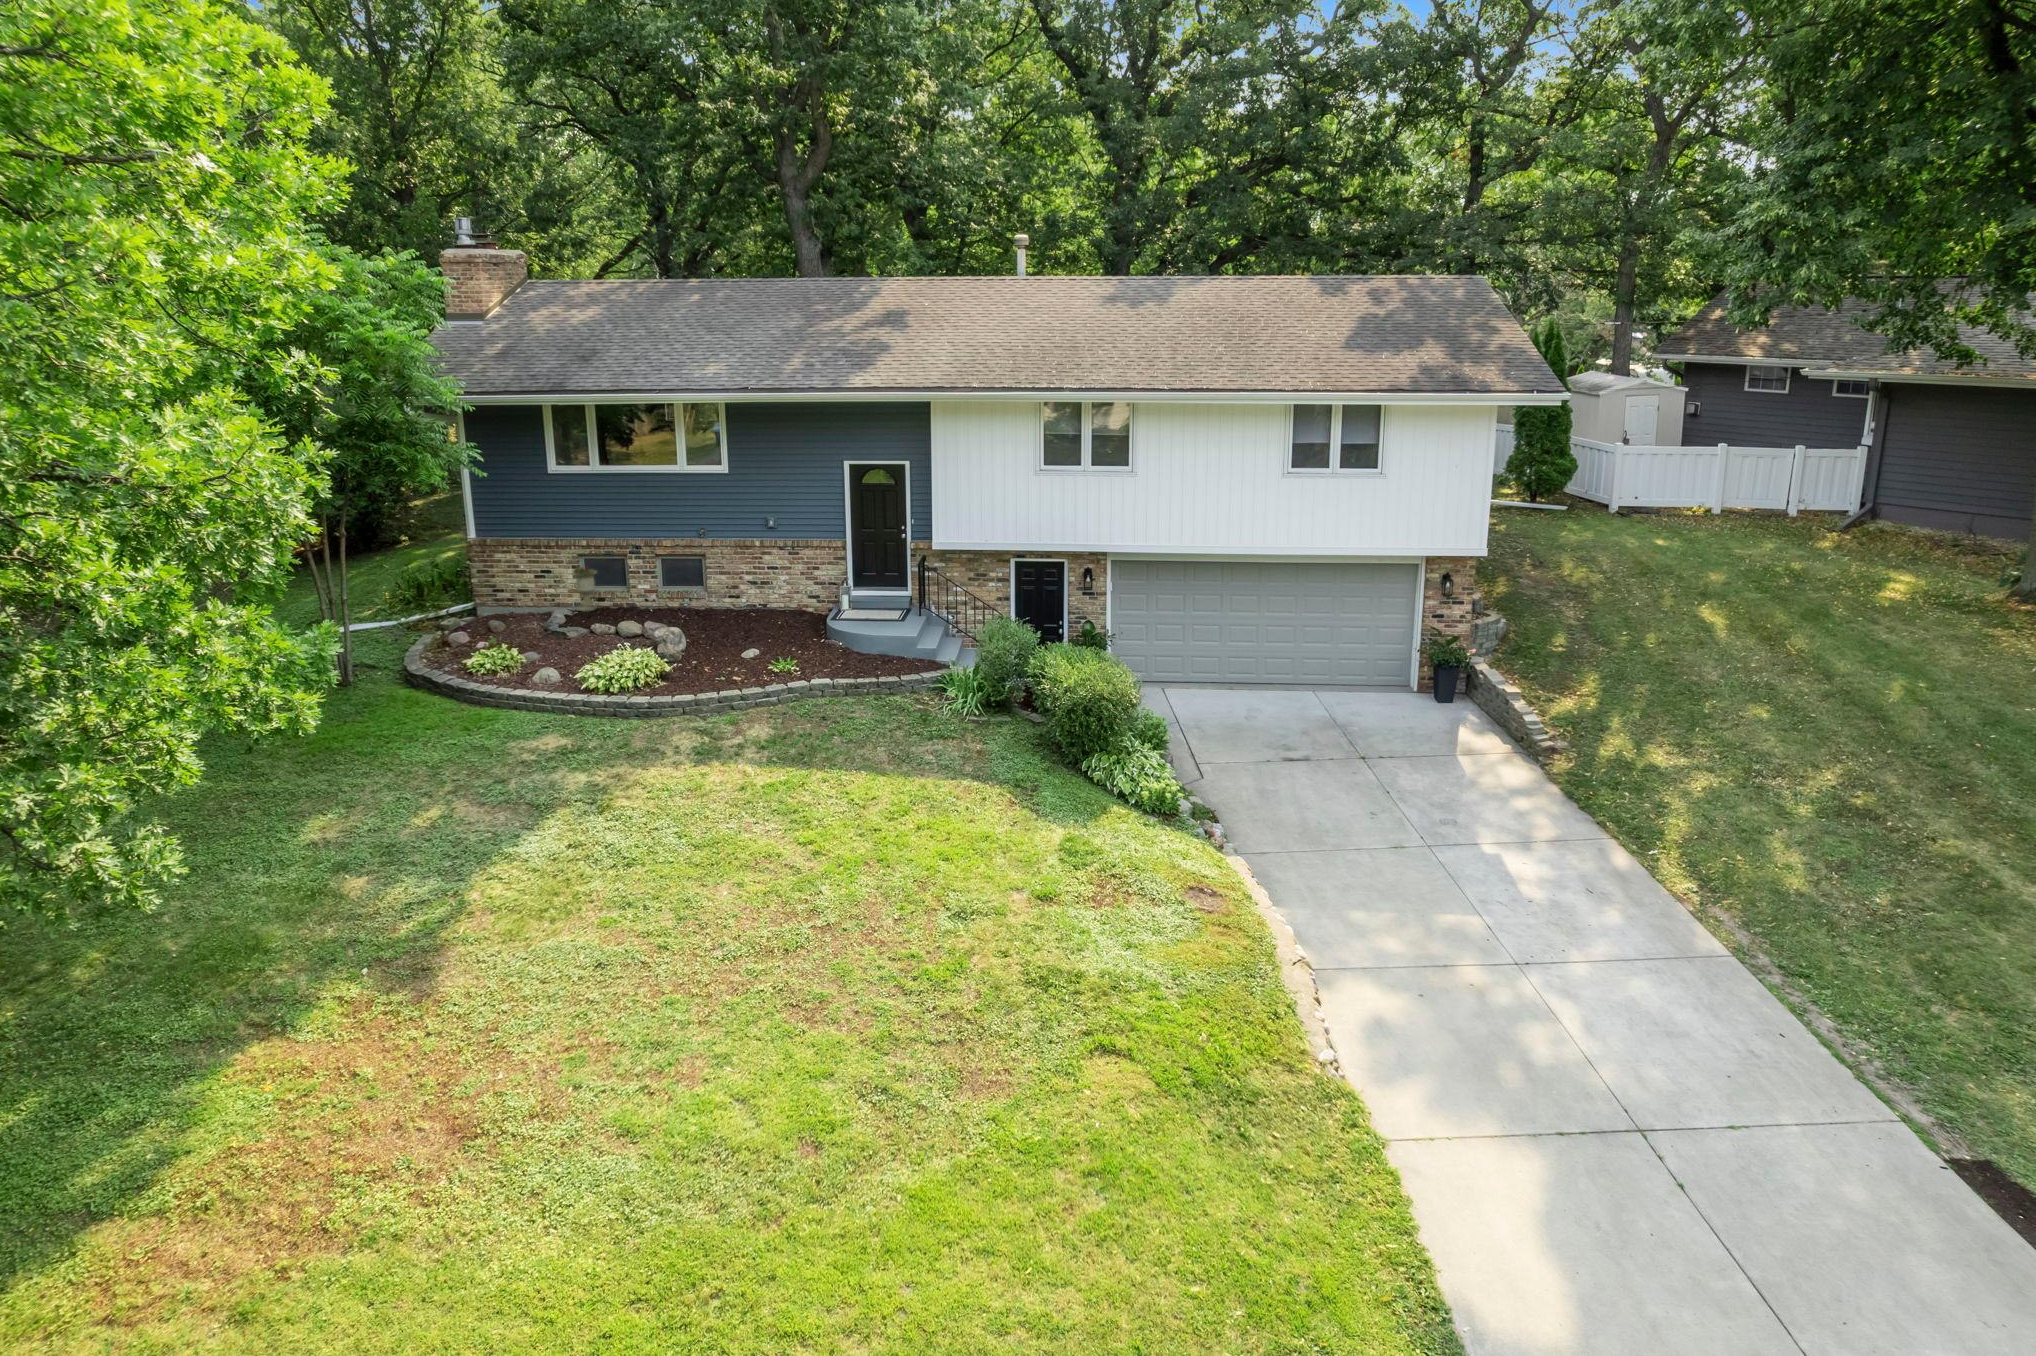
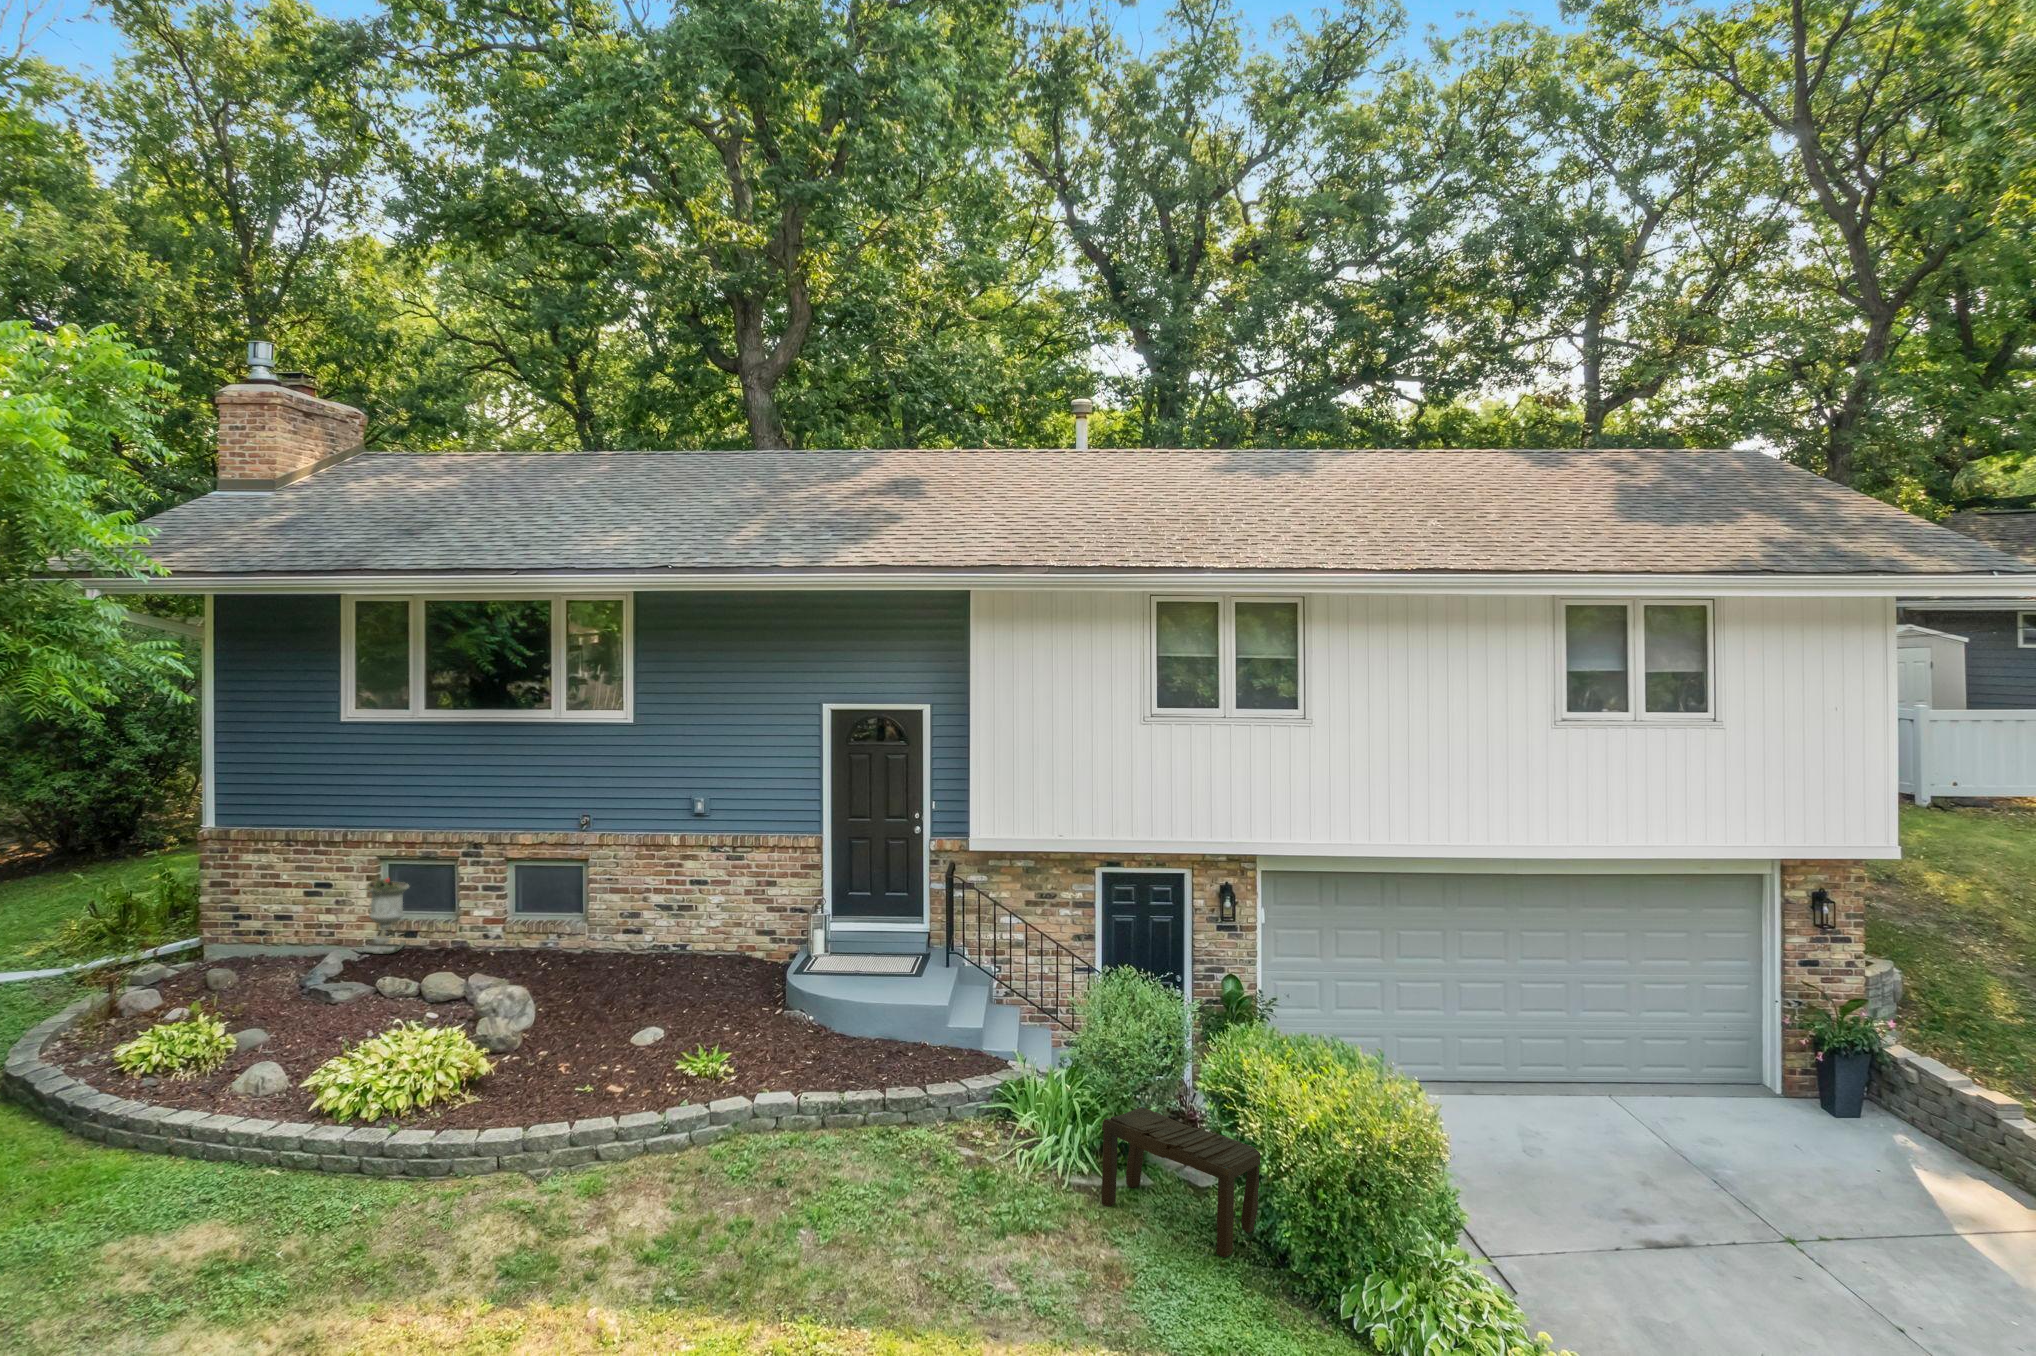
bench: none [976,683,1051,745] -> present [1101,1107,1261,1257]

